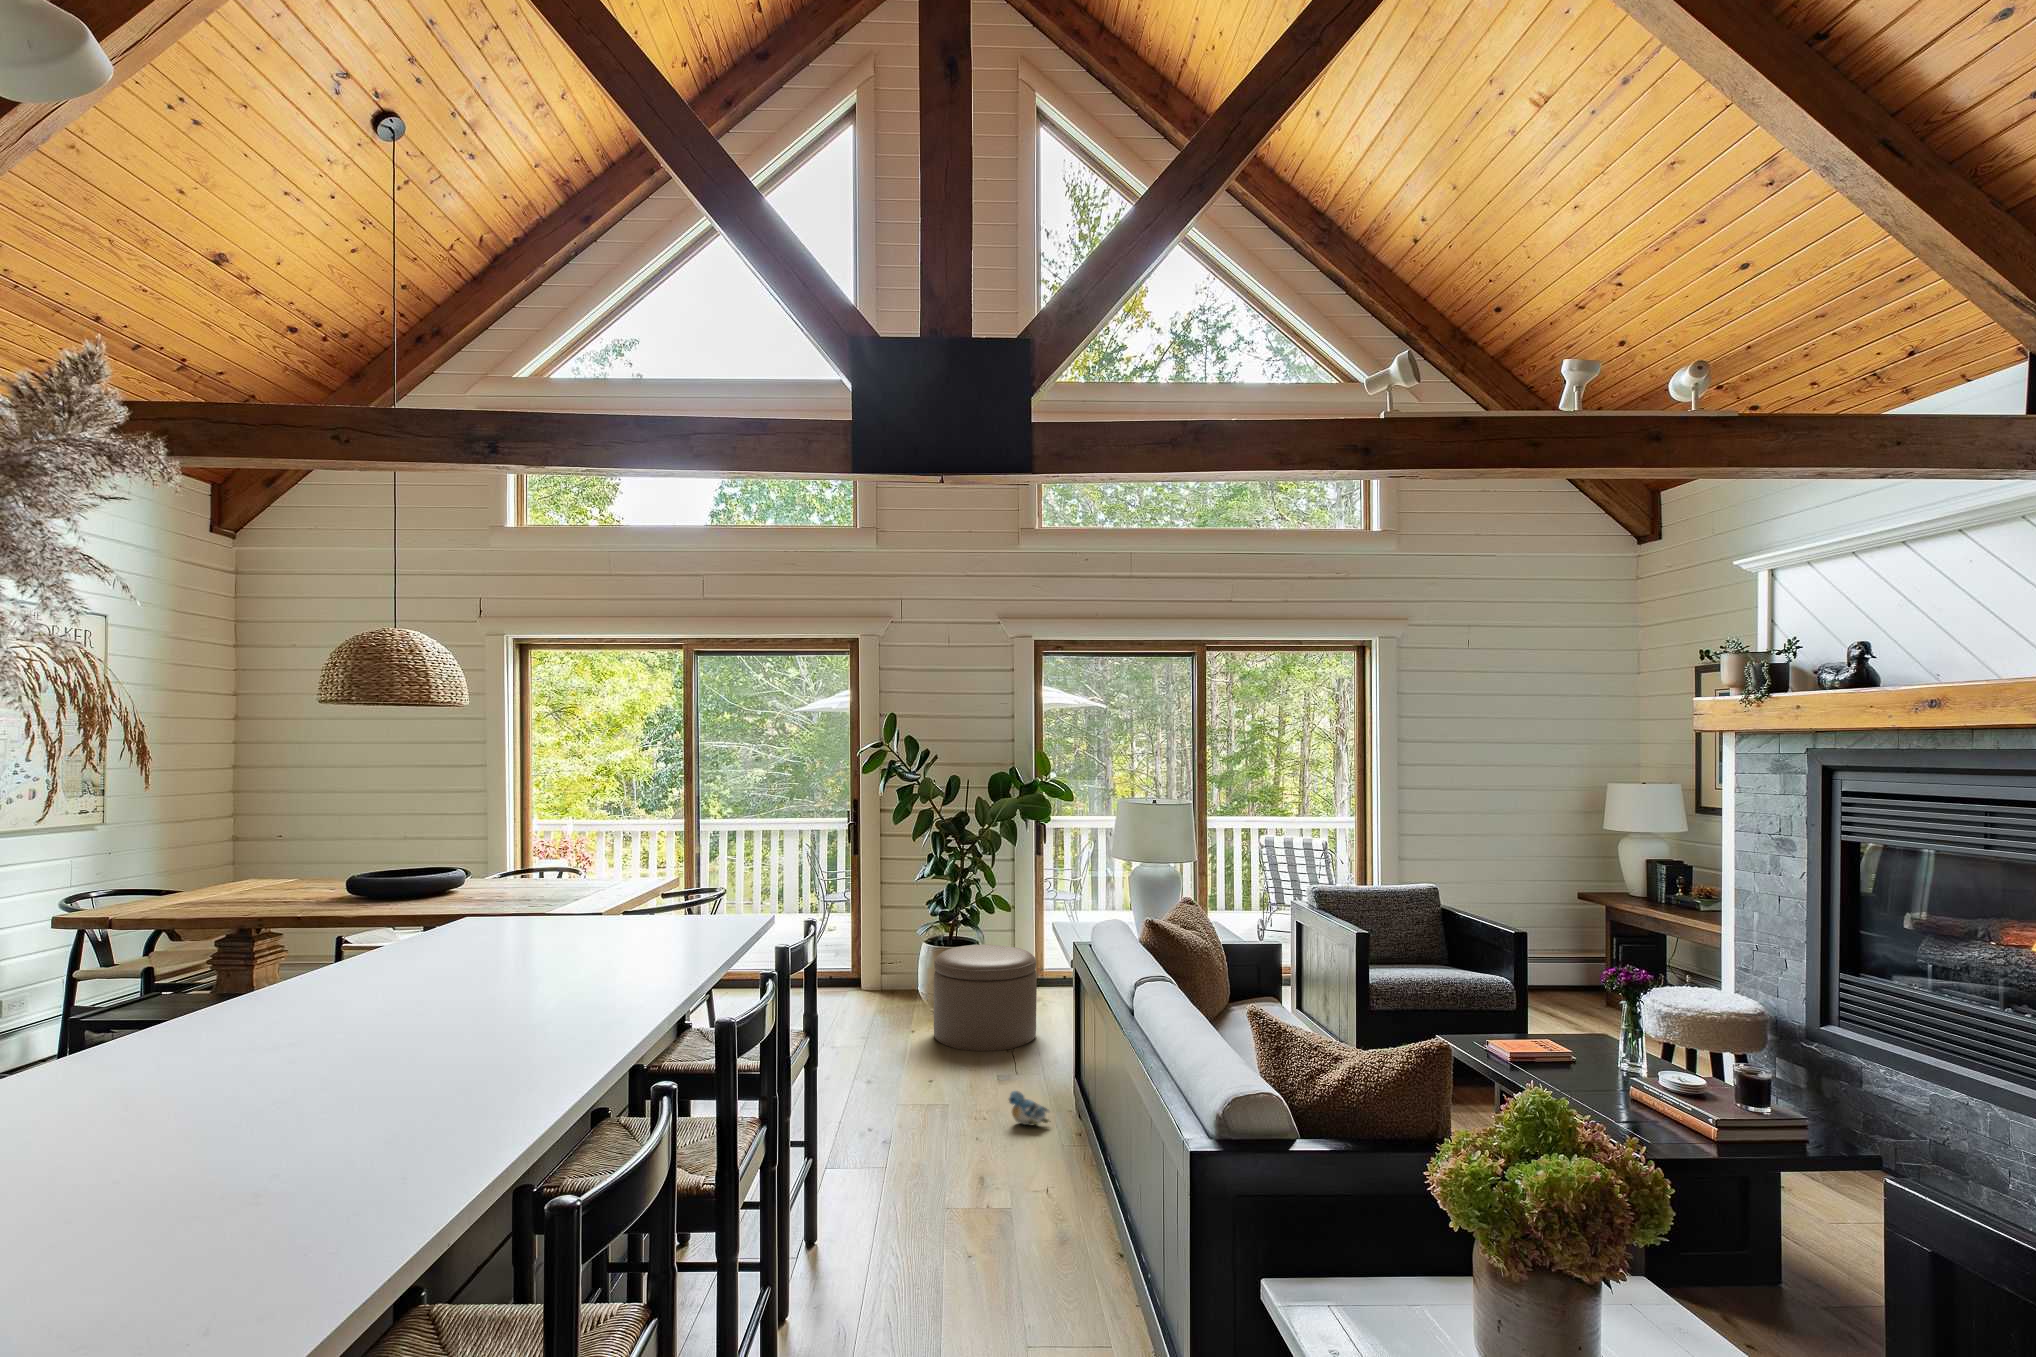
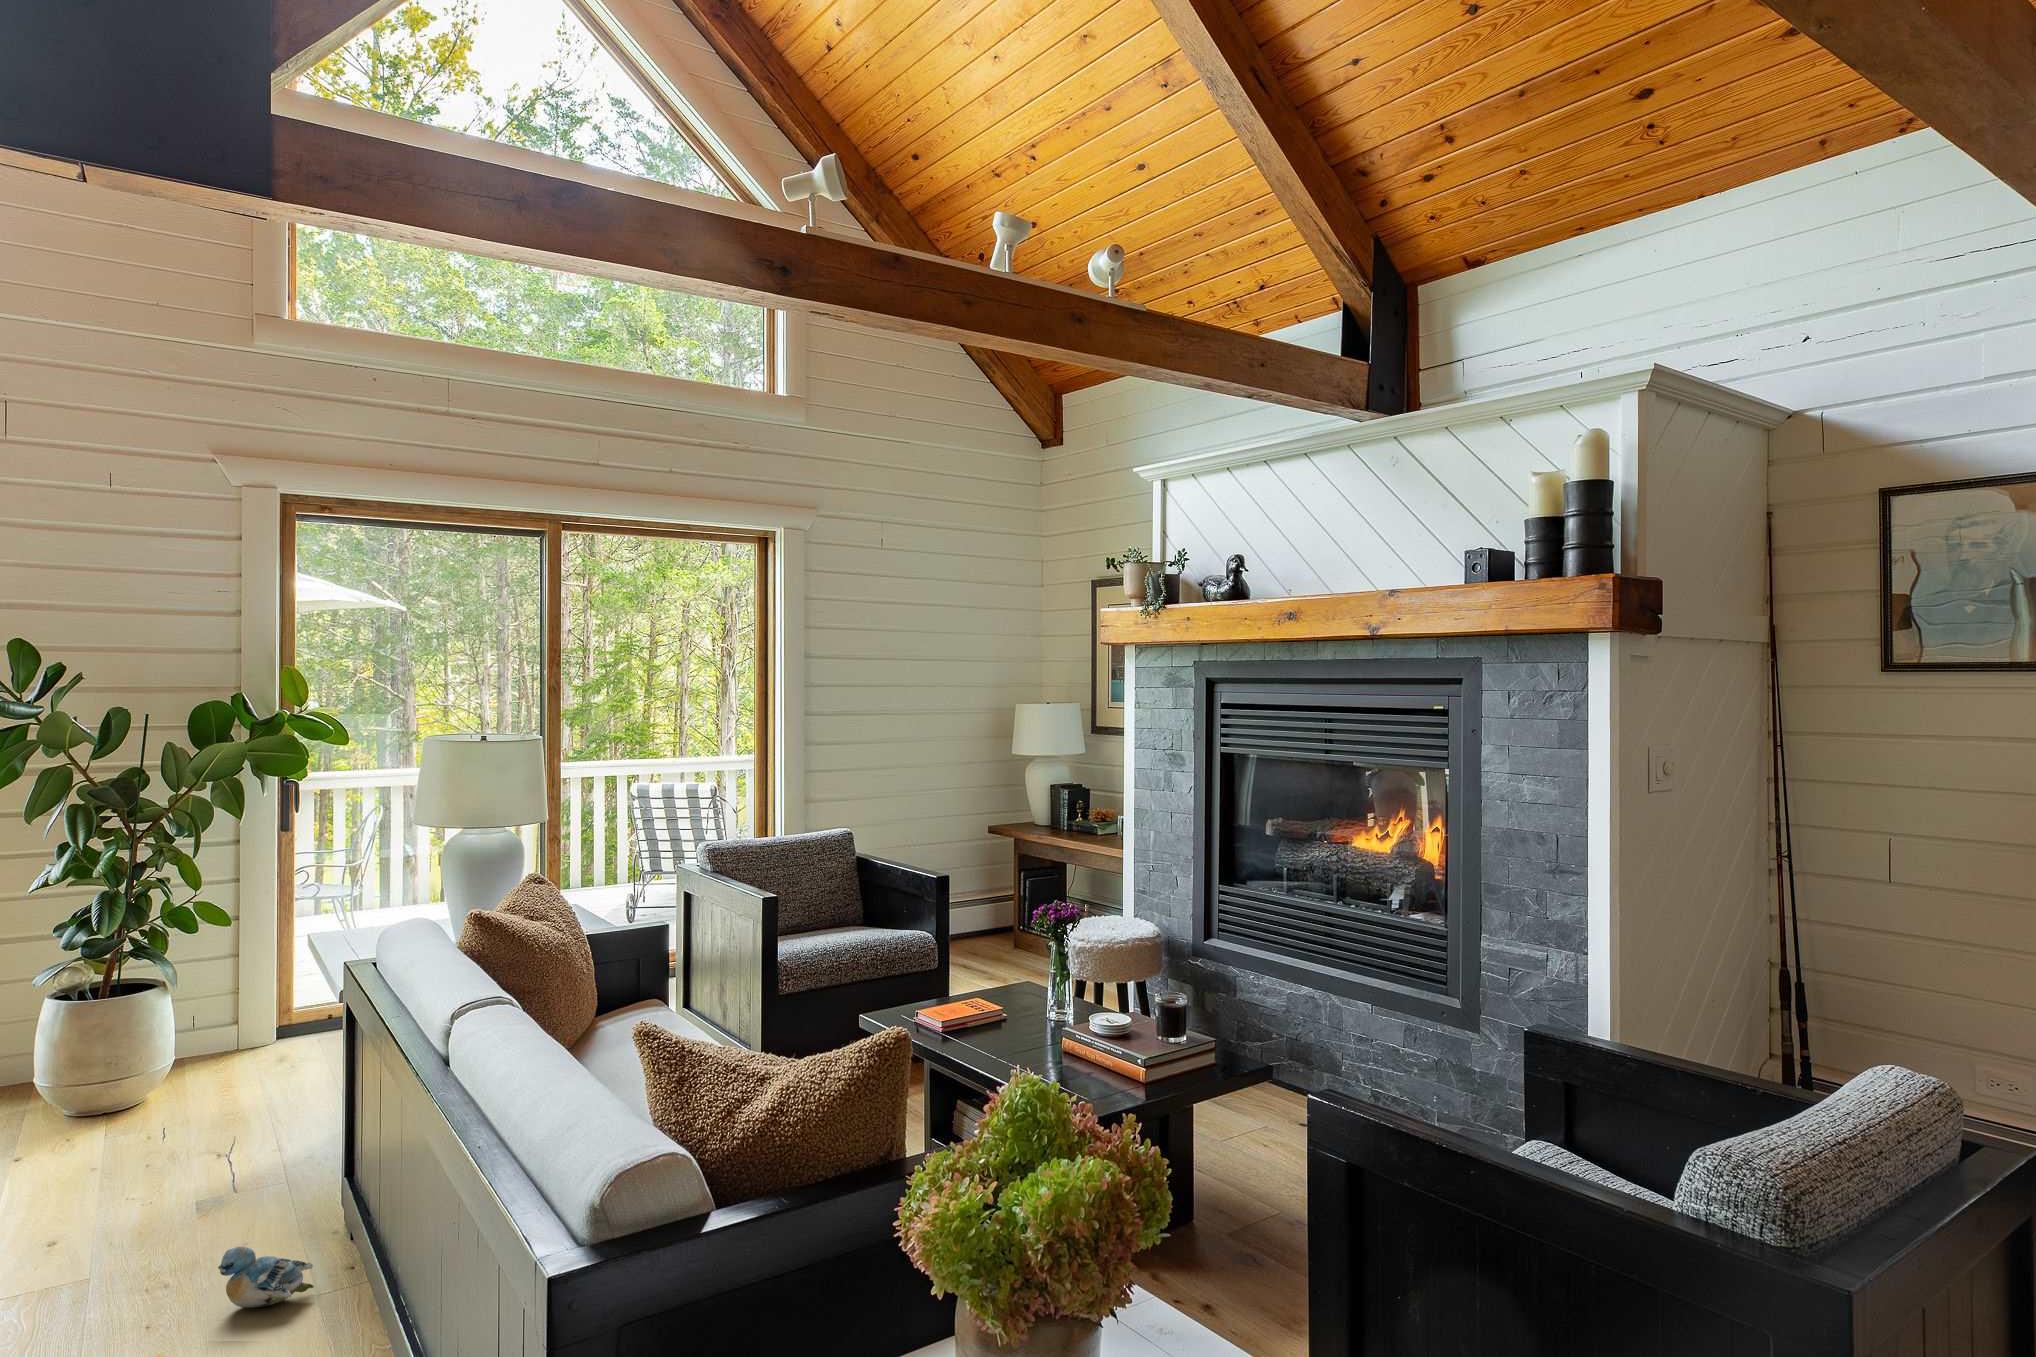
ottoman: present [934,945,1037,1051] -> none [60,979,282,1175]

